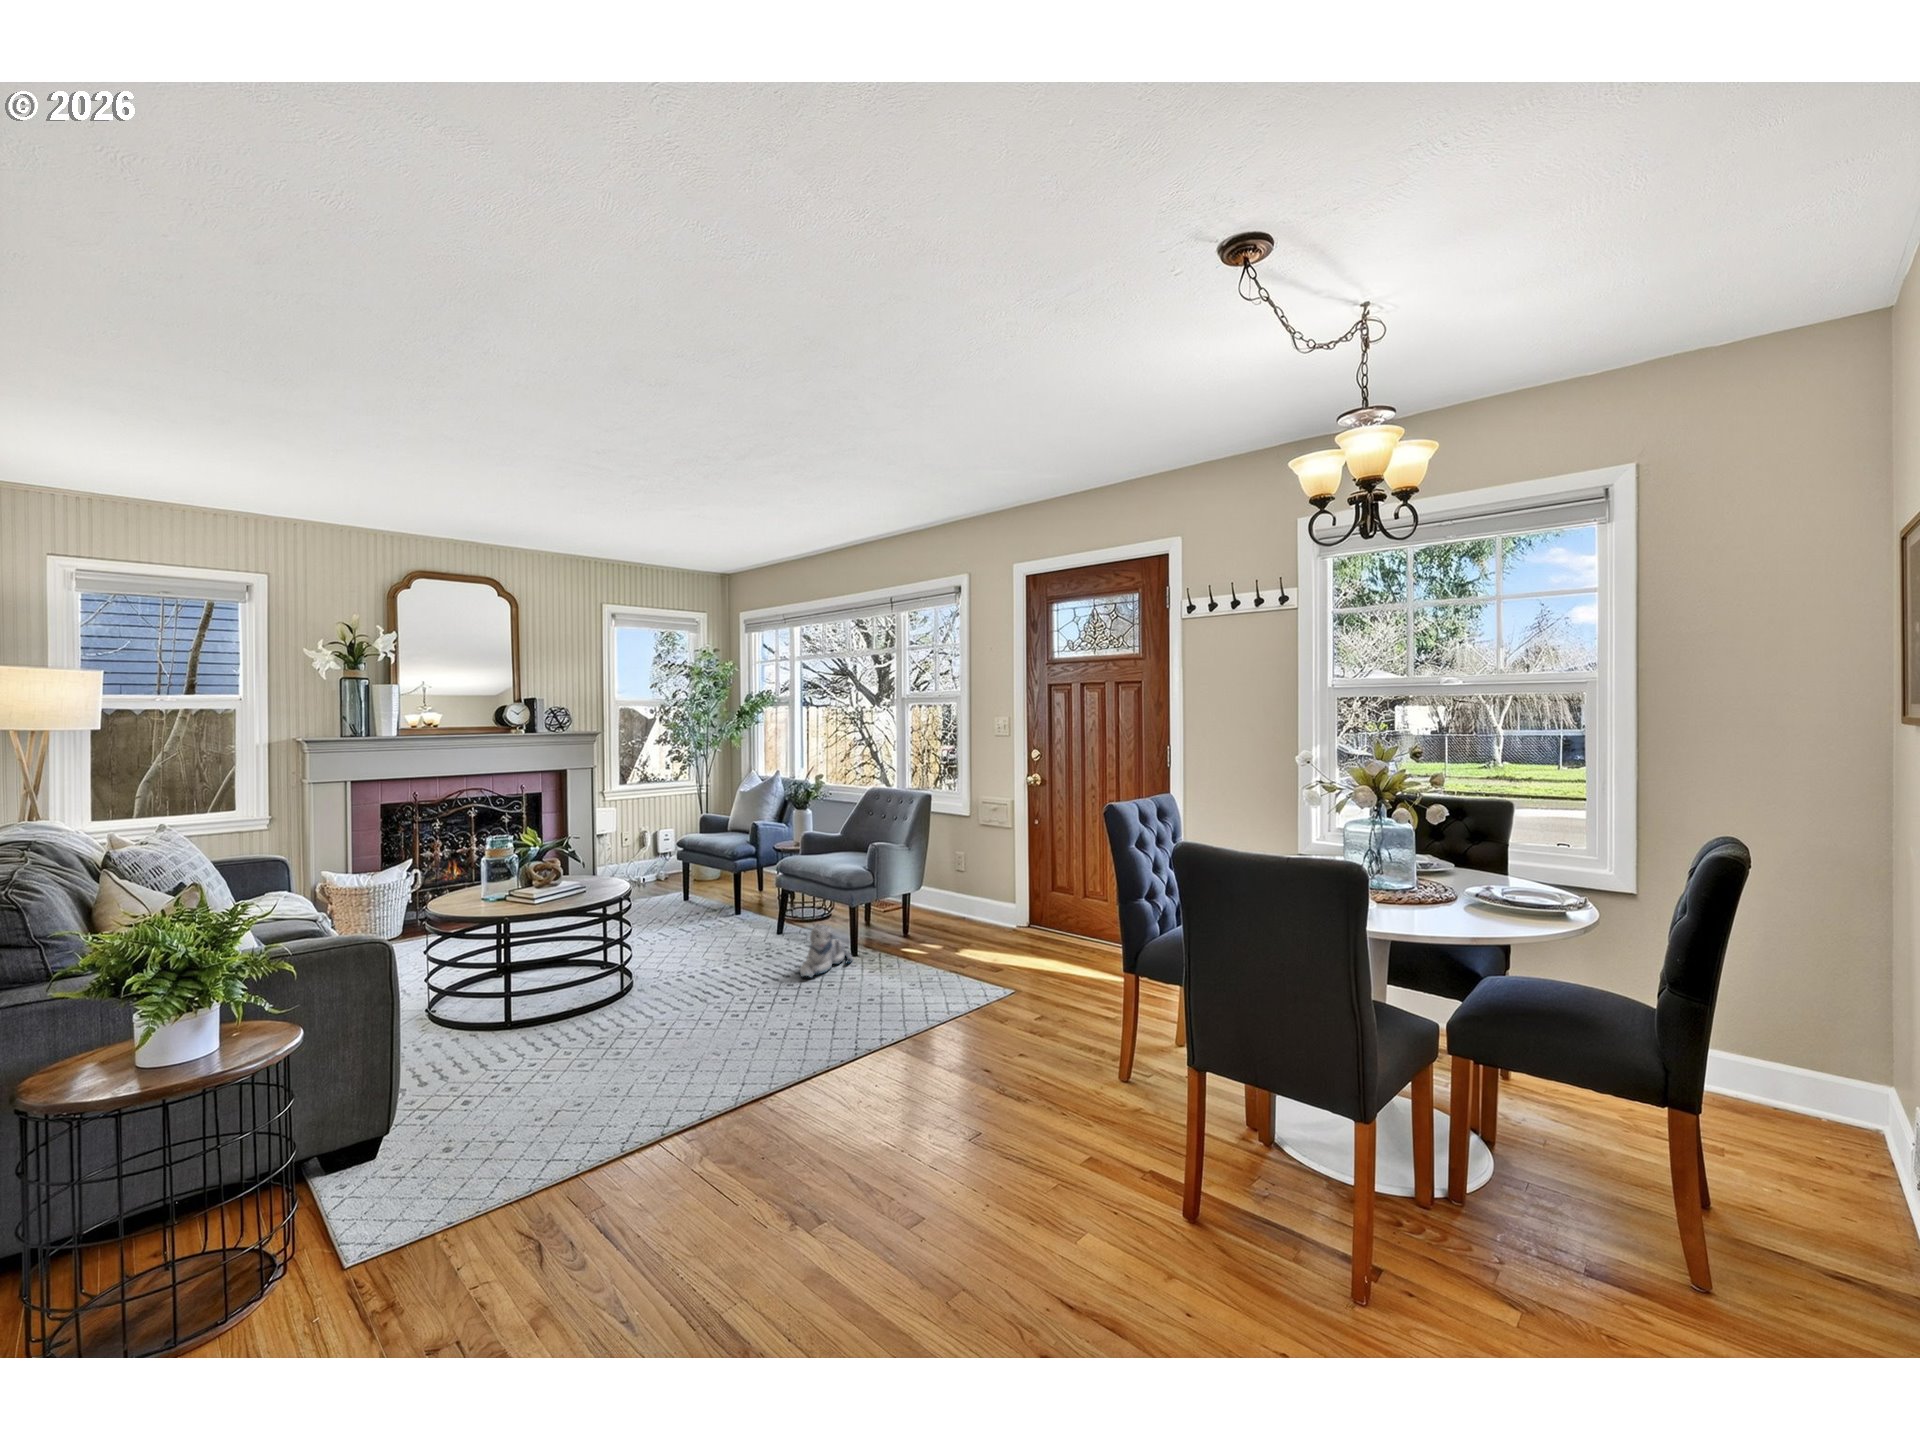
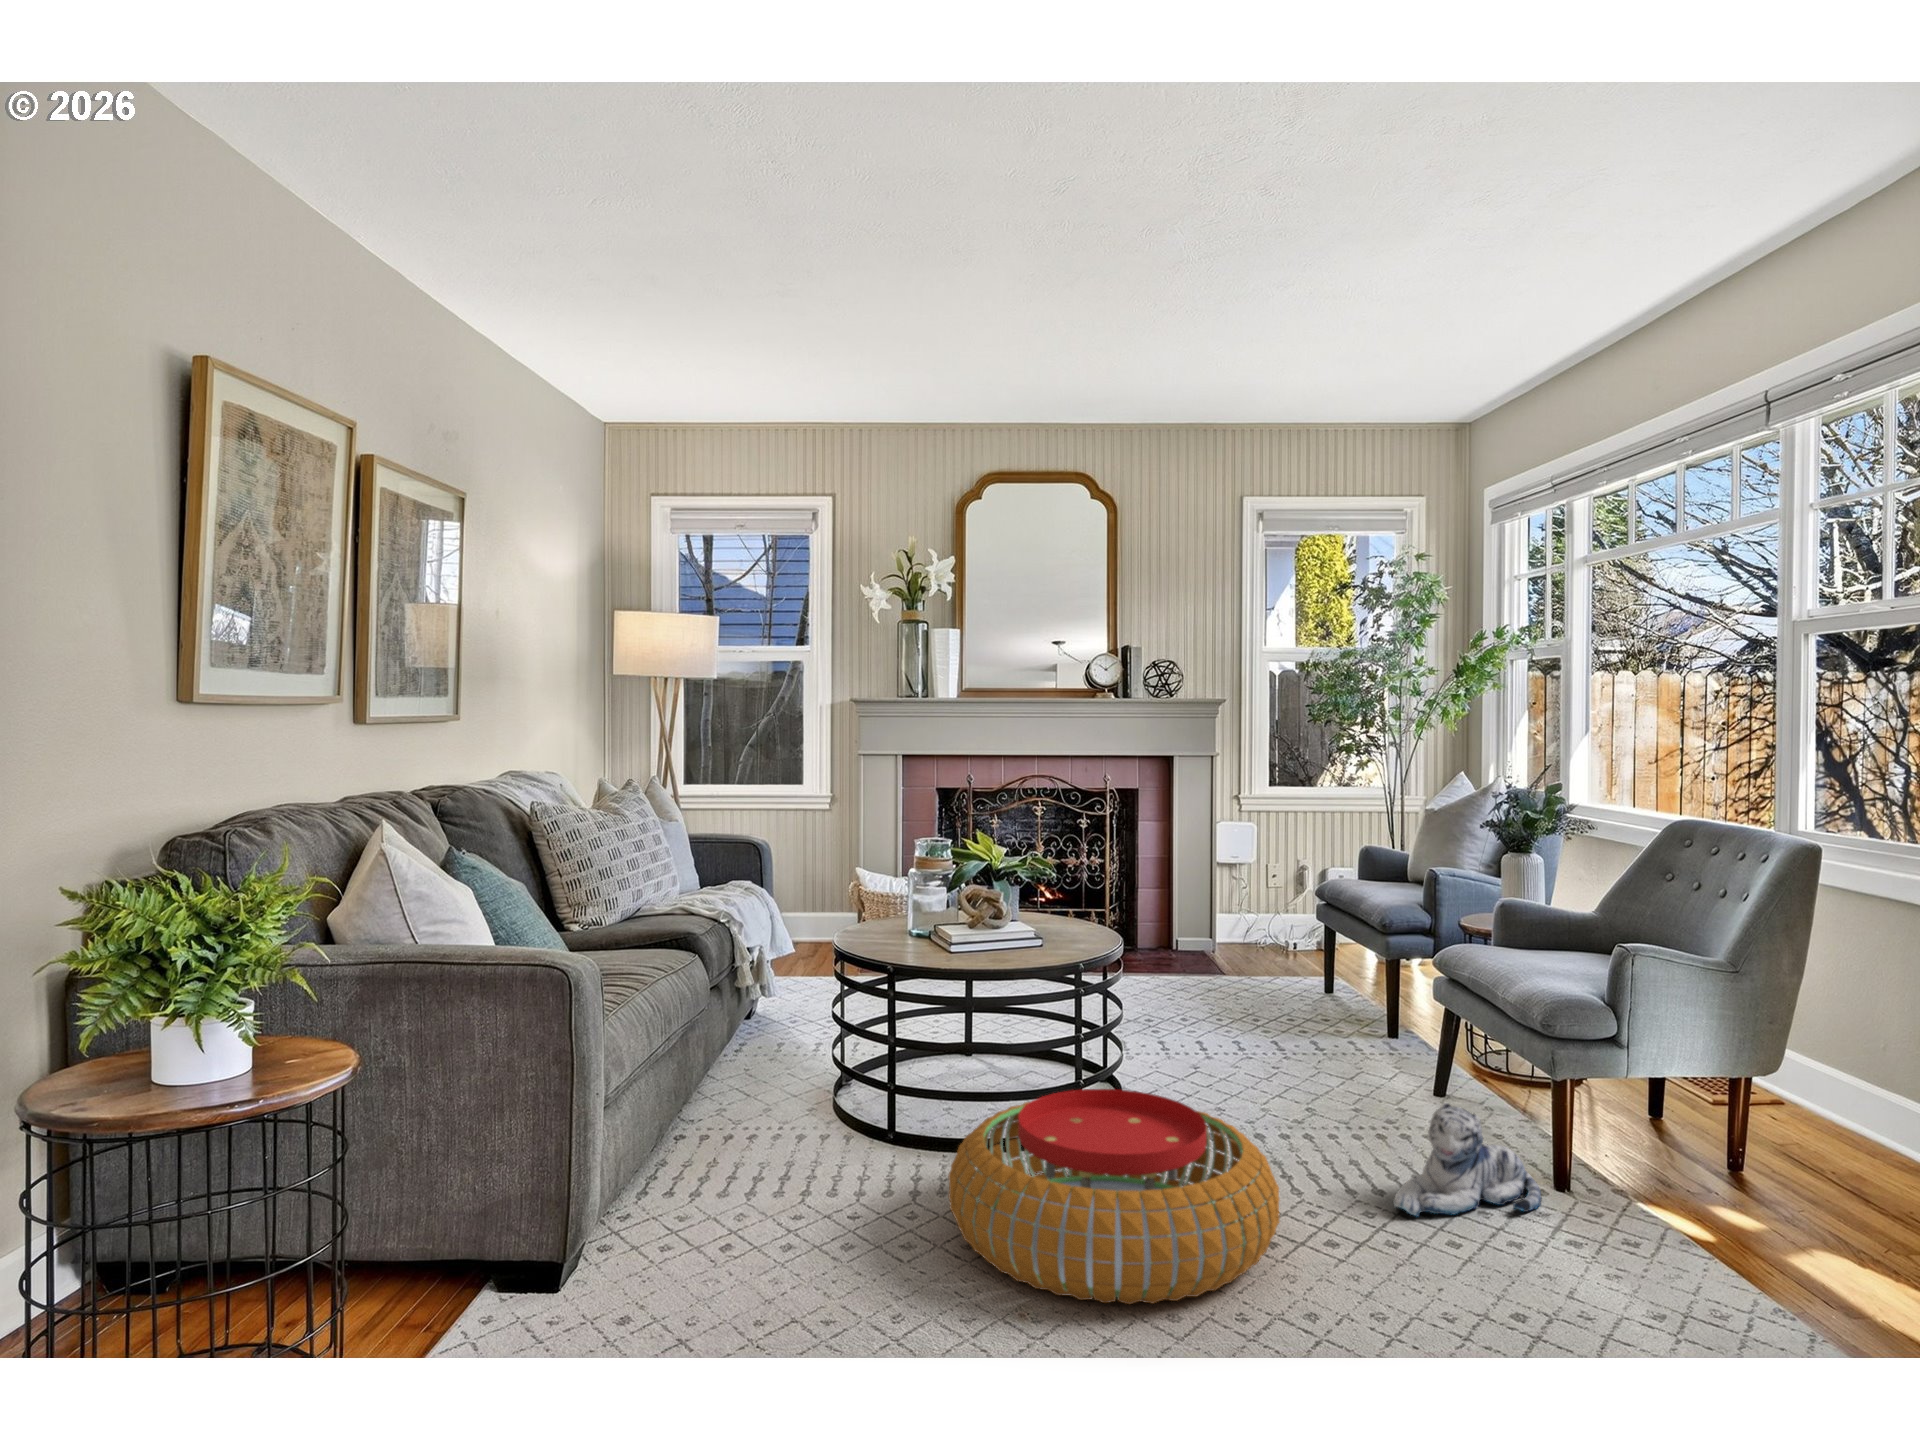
pouf: none [594,952,775,1060] -> present [948,1089,1280,1304]

